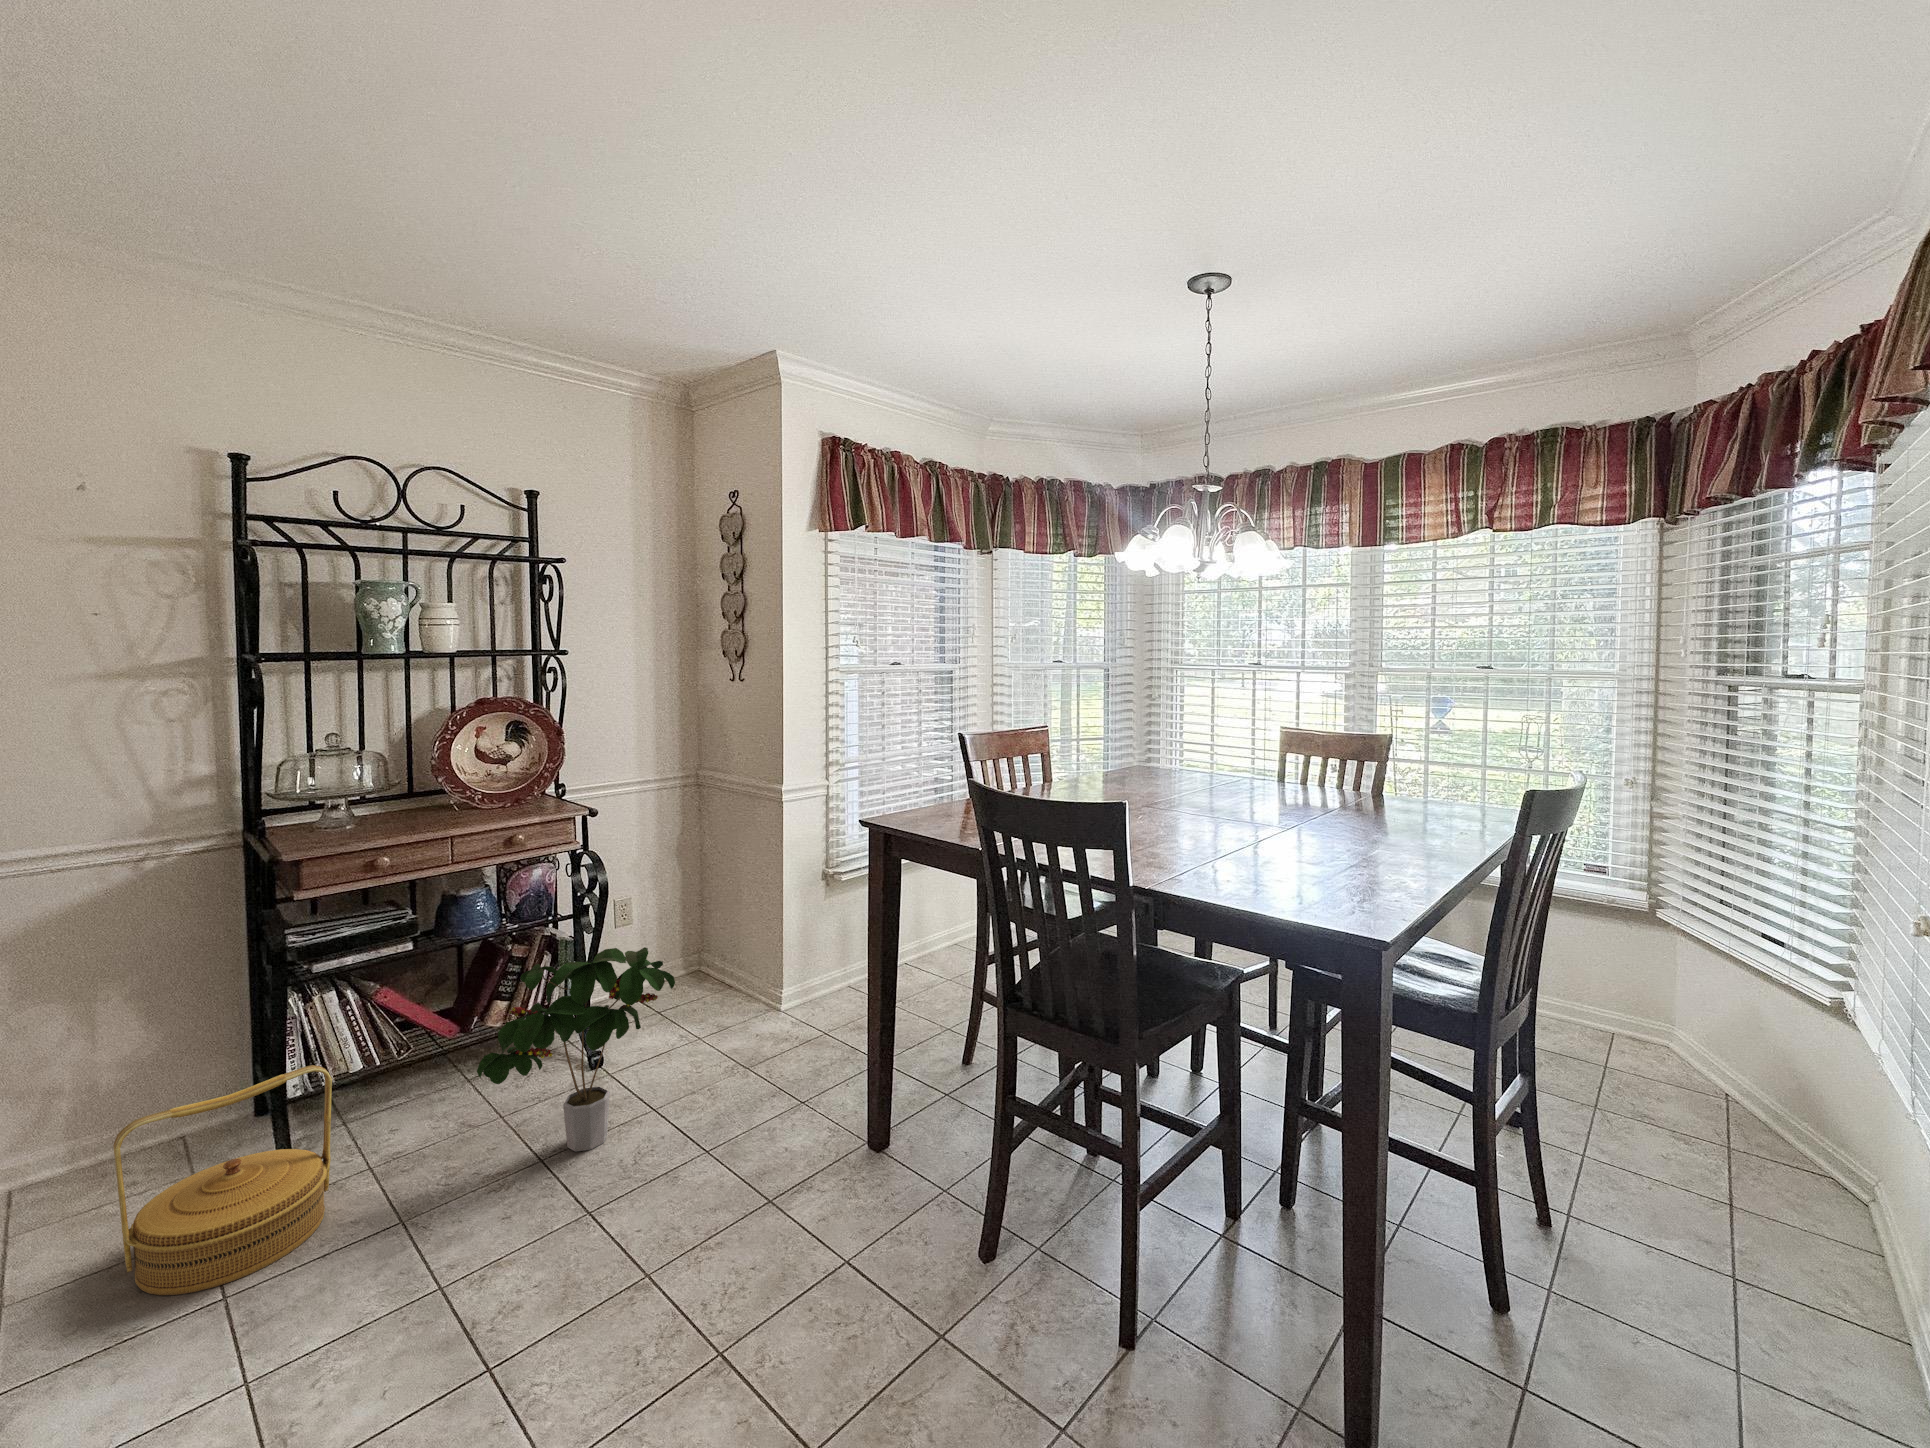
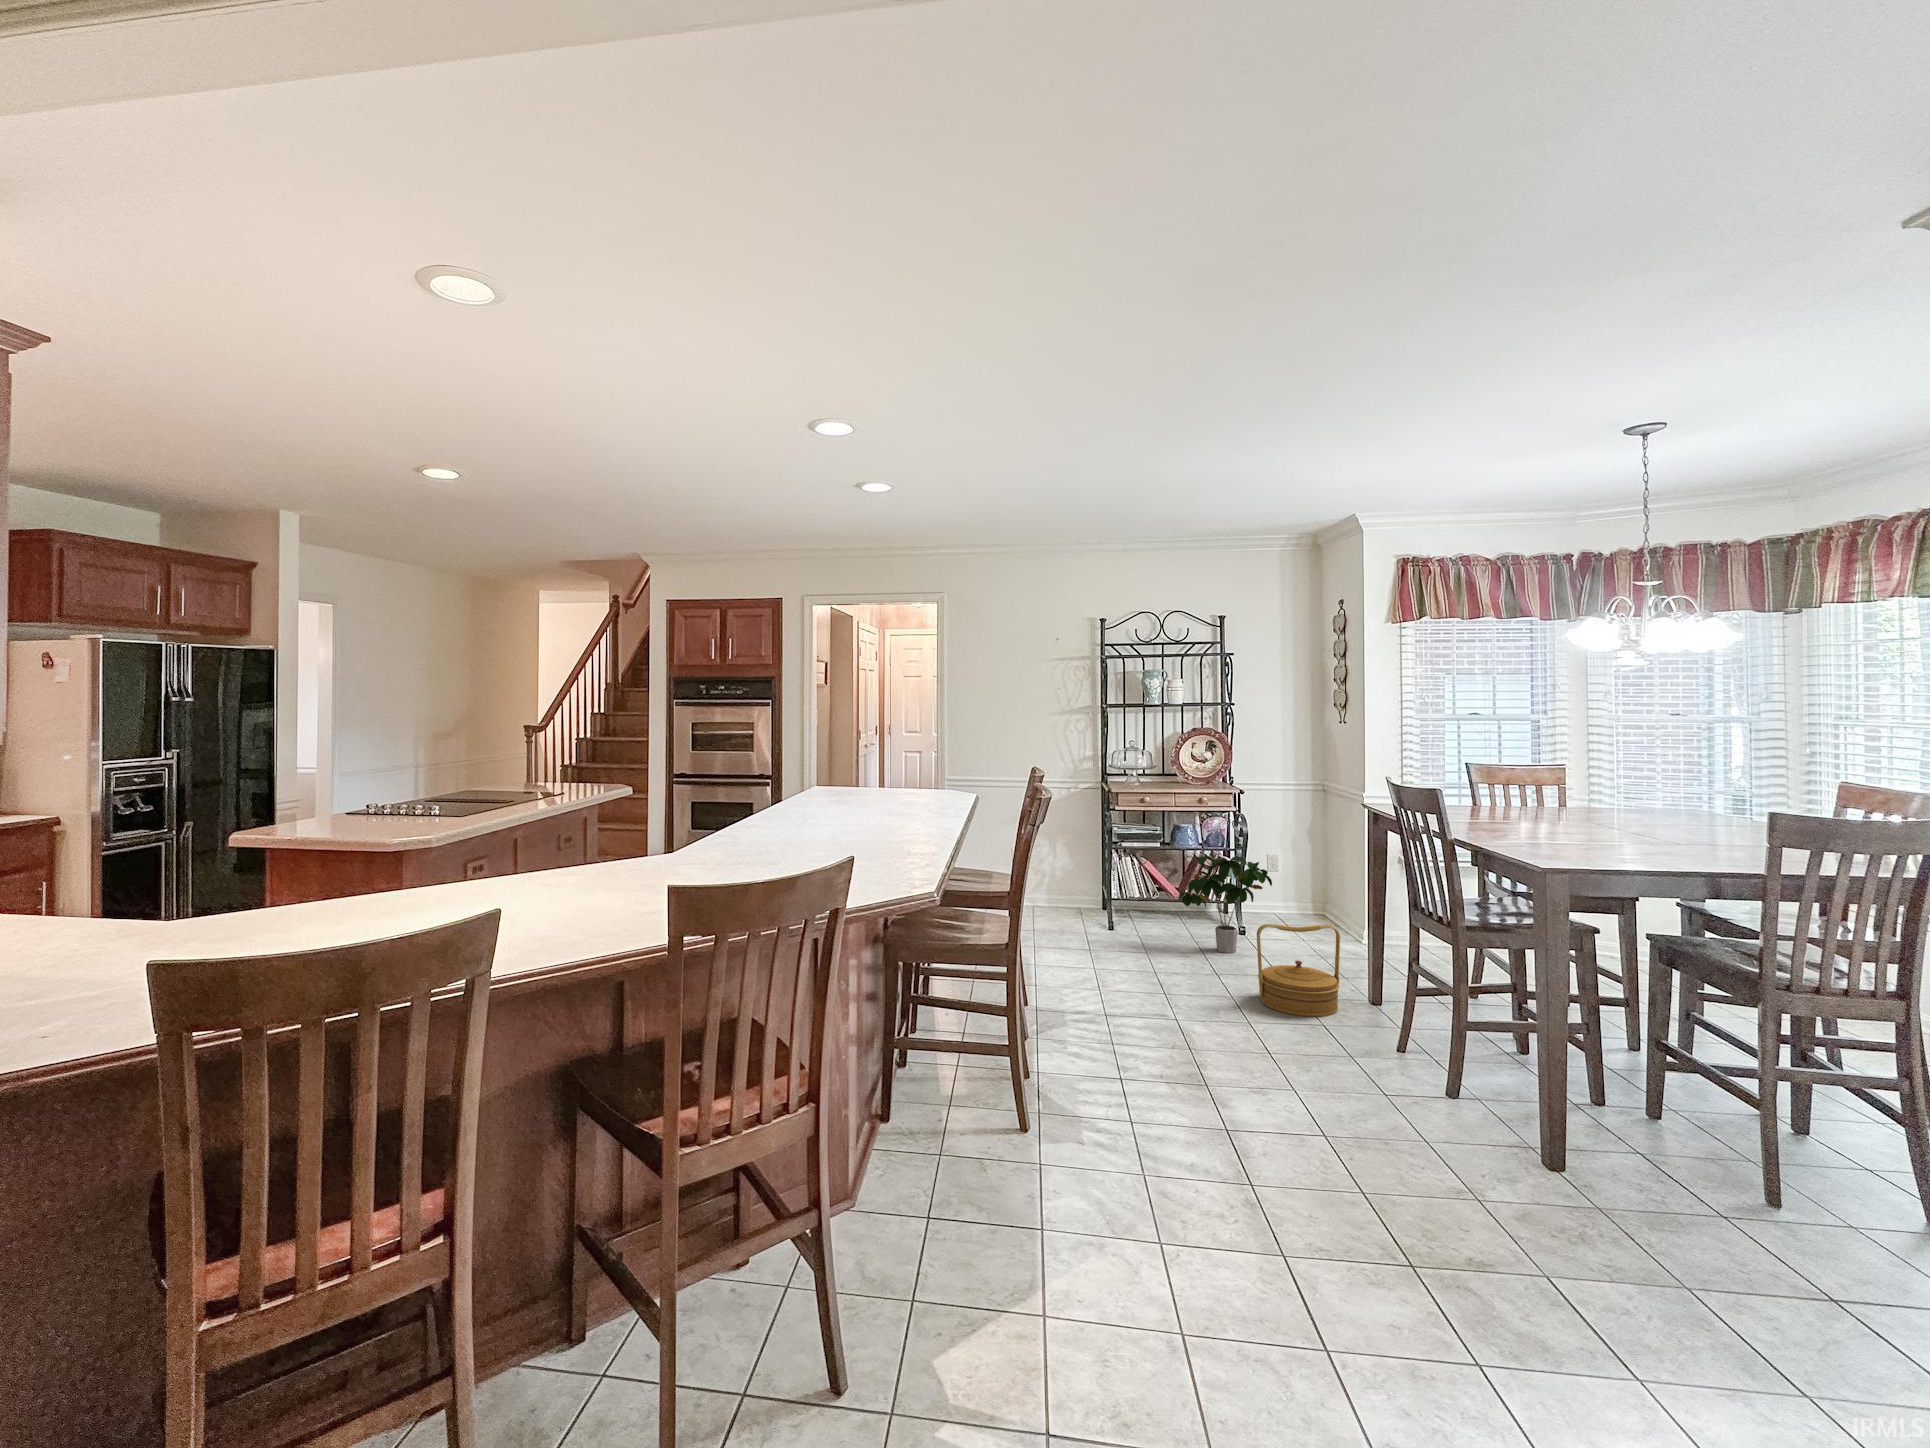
basket: present [113,1065,332,1296] -> present [1257,924,1340,1017]

